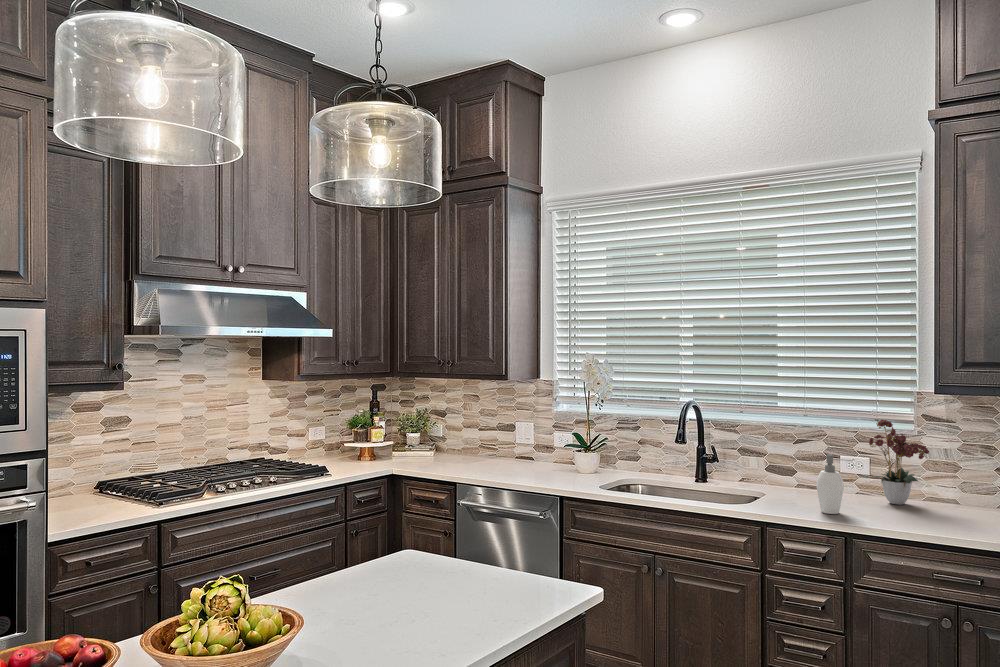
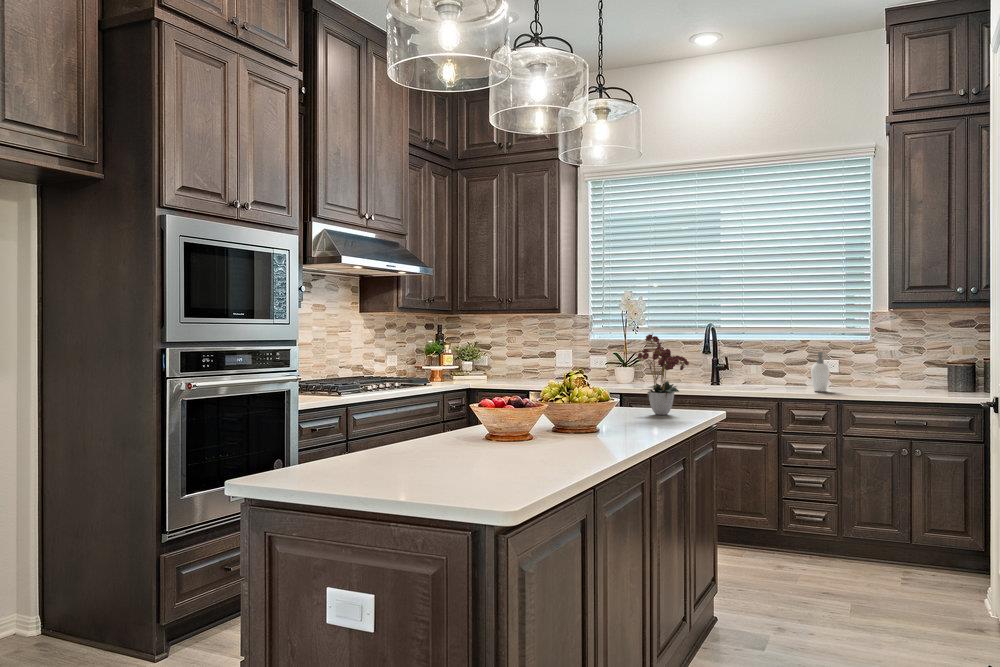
flower arrangement: present [869,420,929,505] -> present [638,334,689,415]

